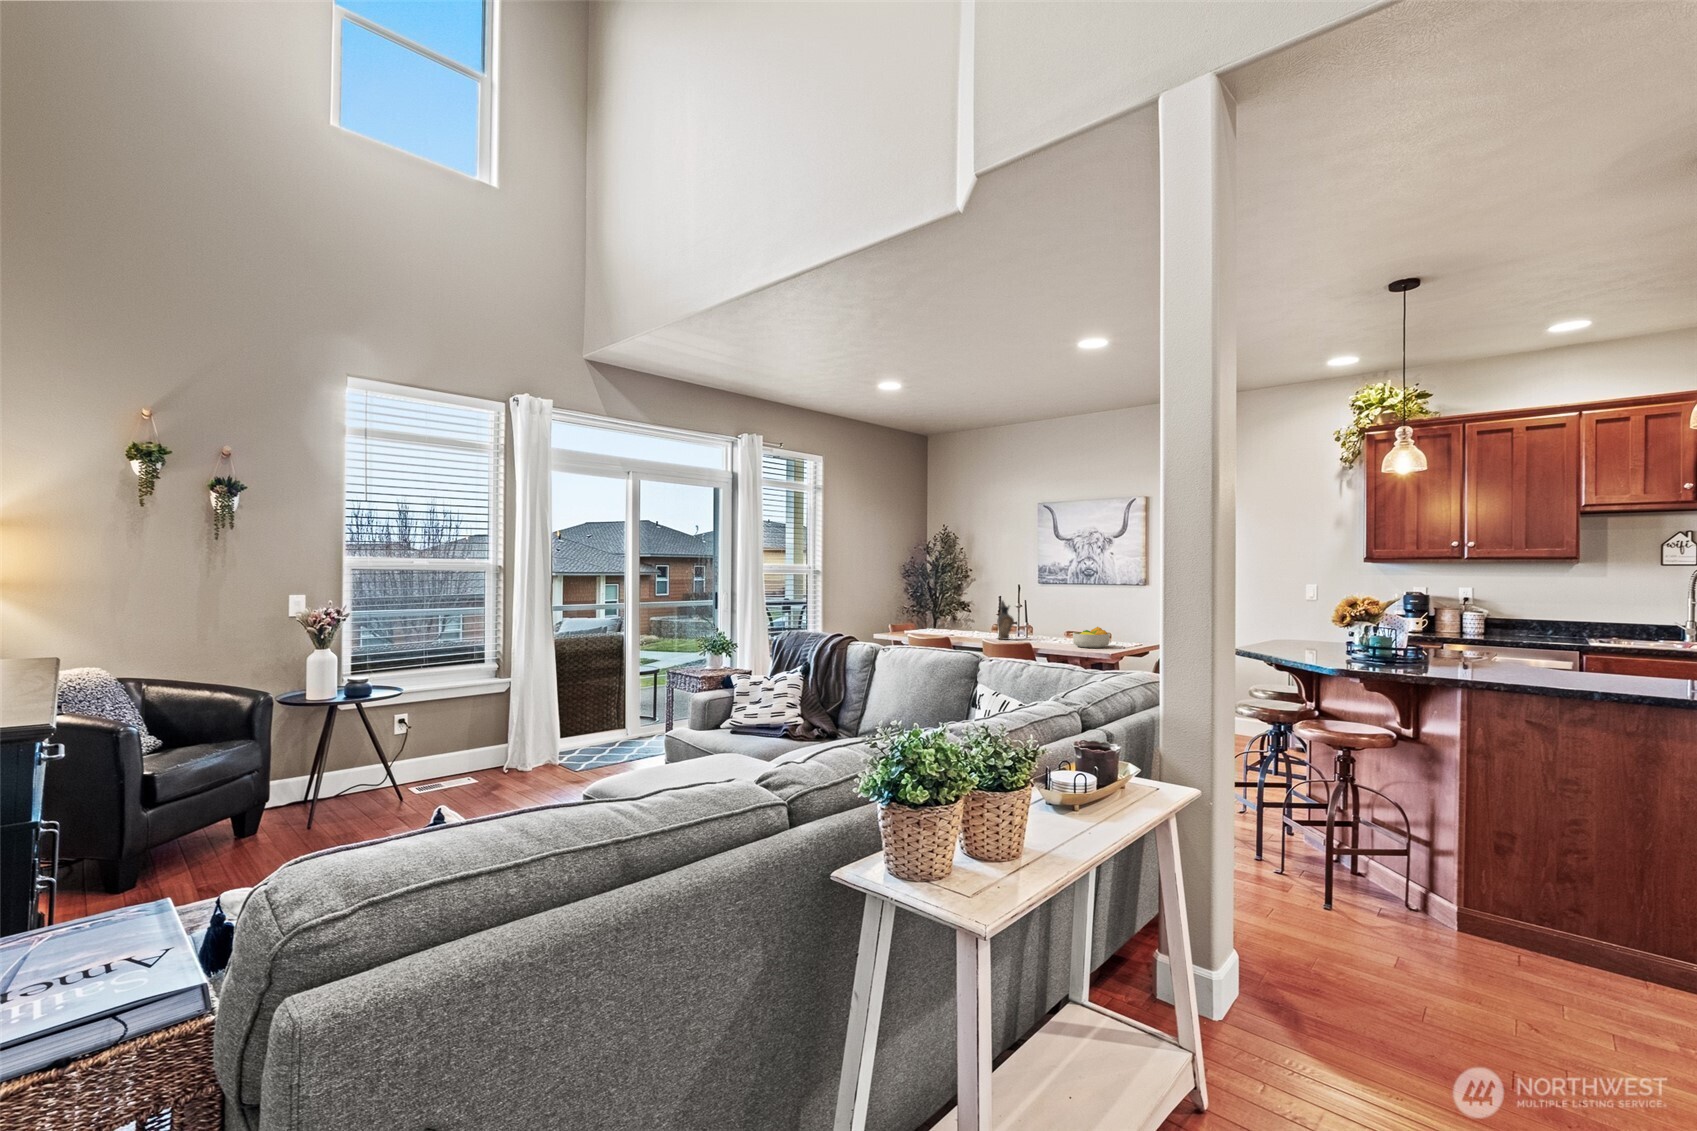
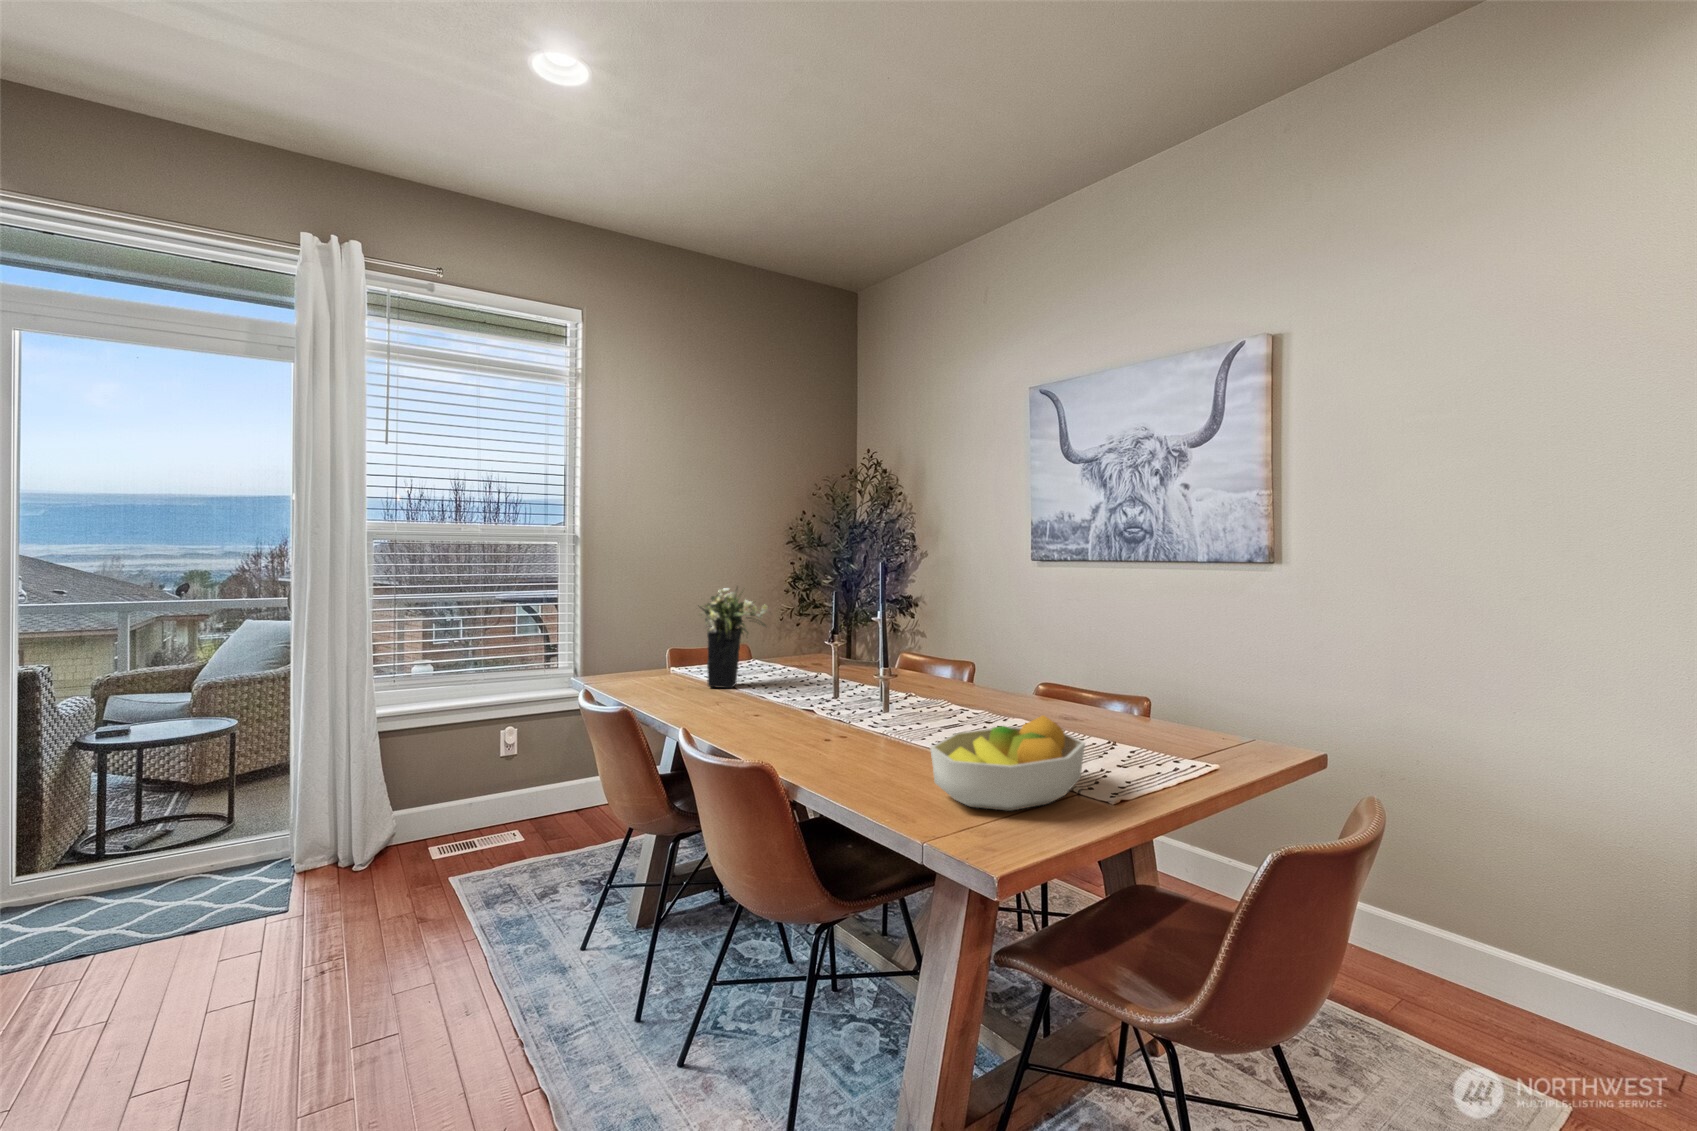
flower arrangement: none [928,592,959,634] -> present [698,587,768,688]
ceramic pitcher: present [997,601,1014,640] -> none [791,611,837,726]

